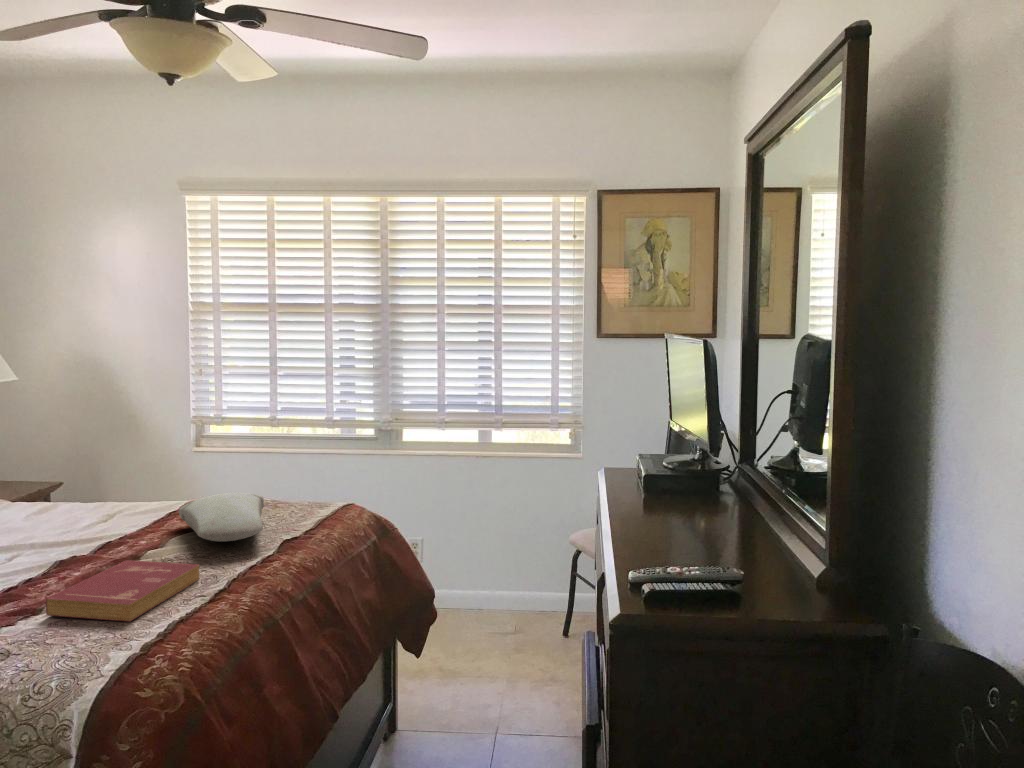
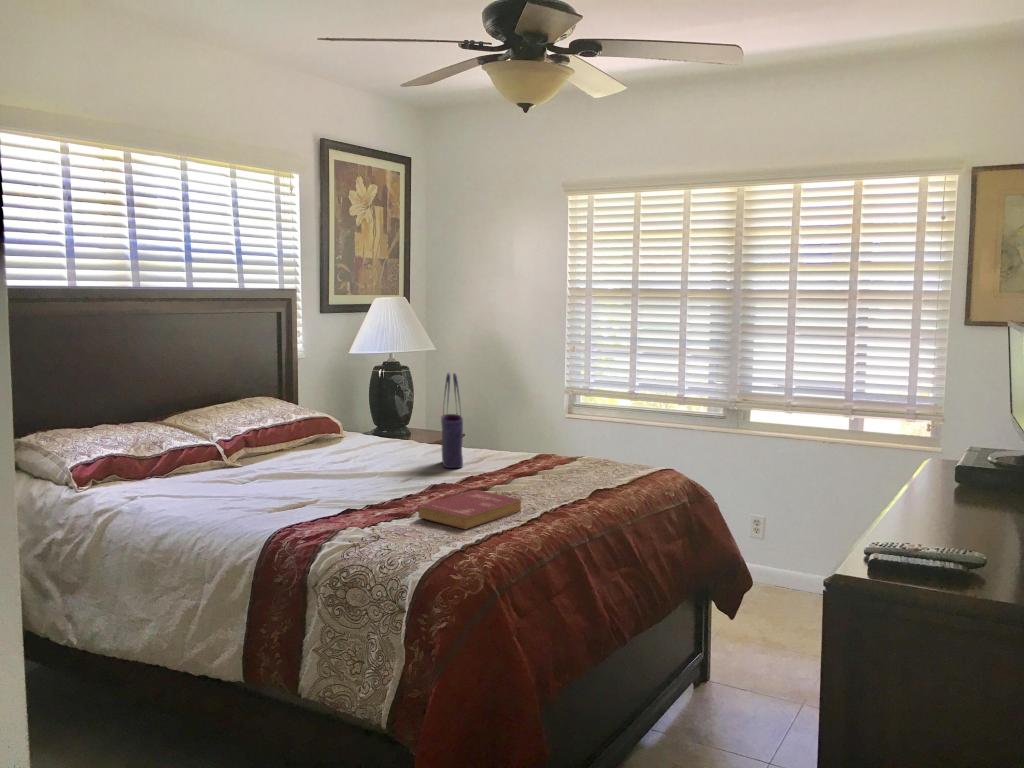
tote bag: none [48,406,86,534] -> present [441,373,463,468]
pillow: present [179,492,264,542] -> none [524,450,589,487]

